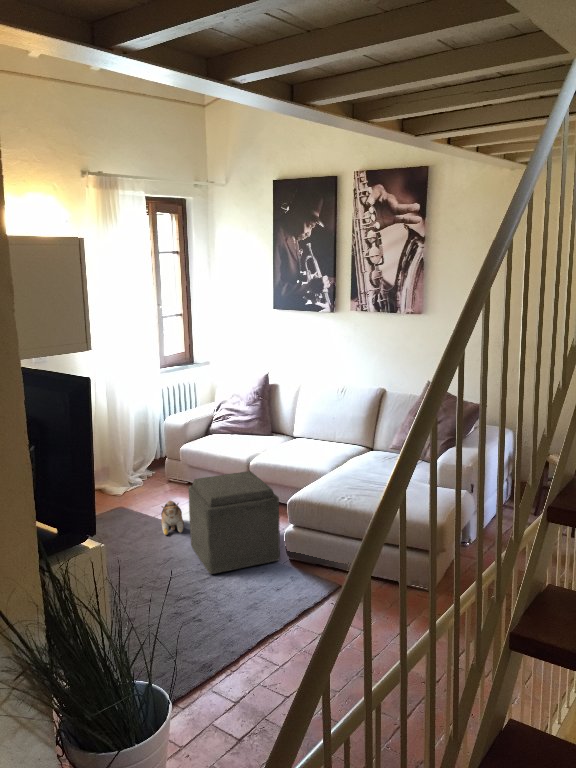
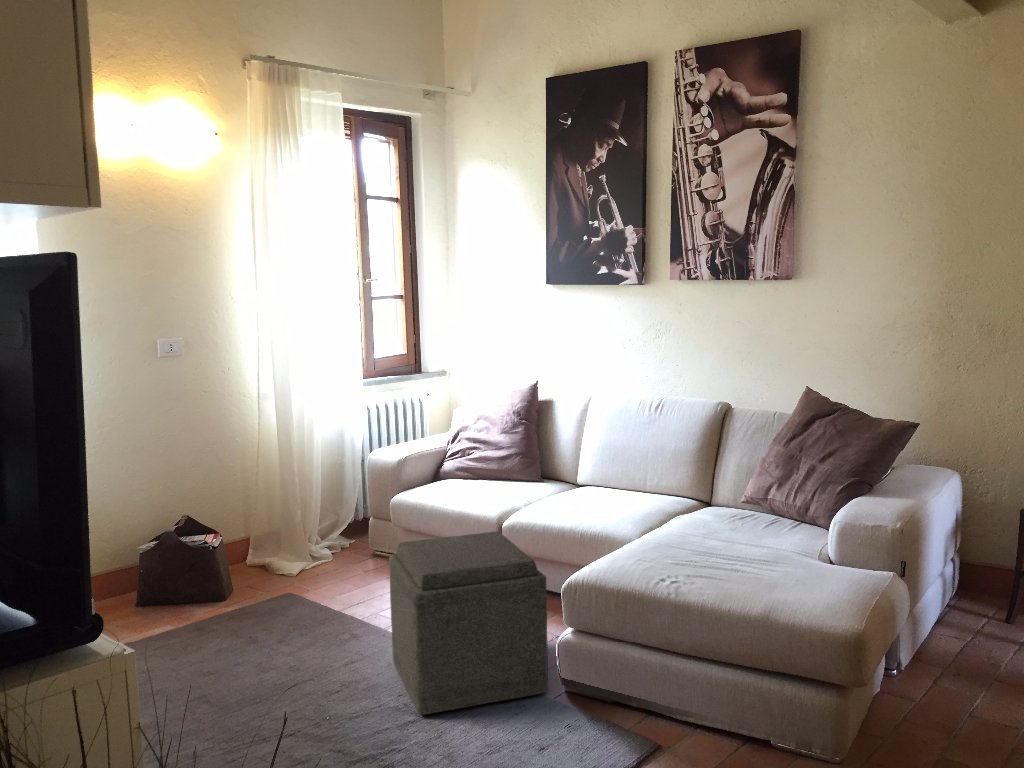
plush toy: present [161,501,184,535] -> none [344,581,387,642]

